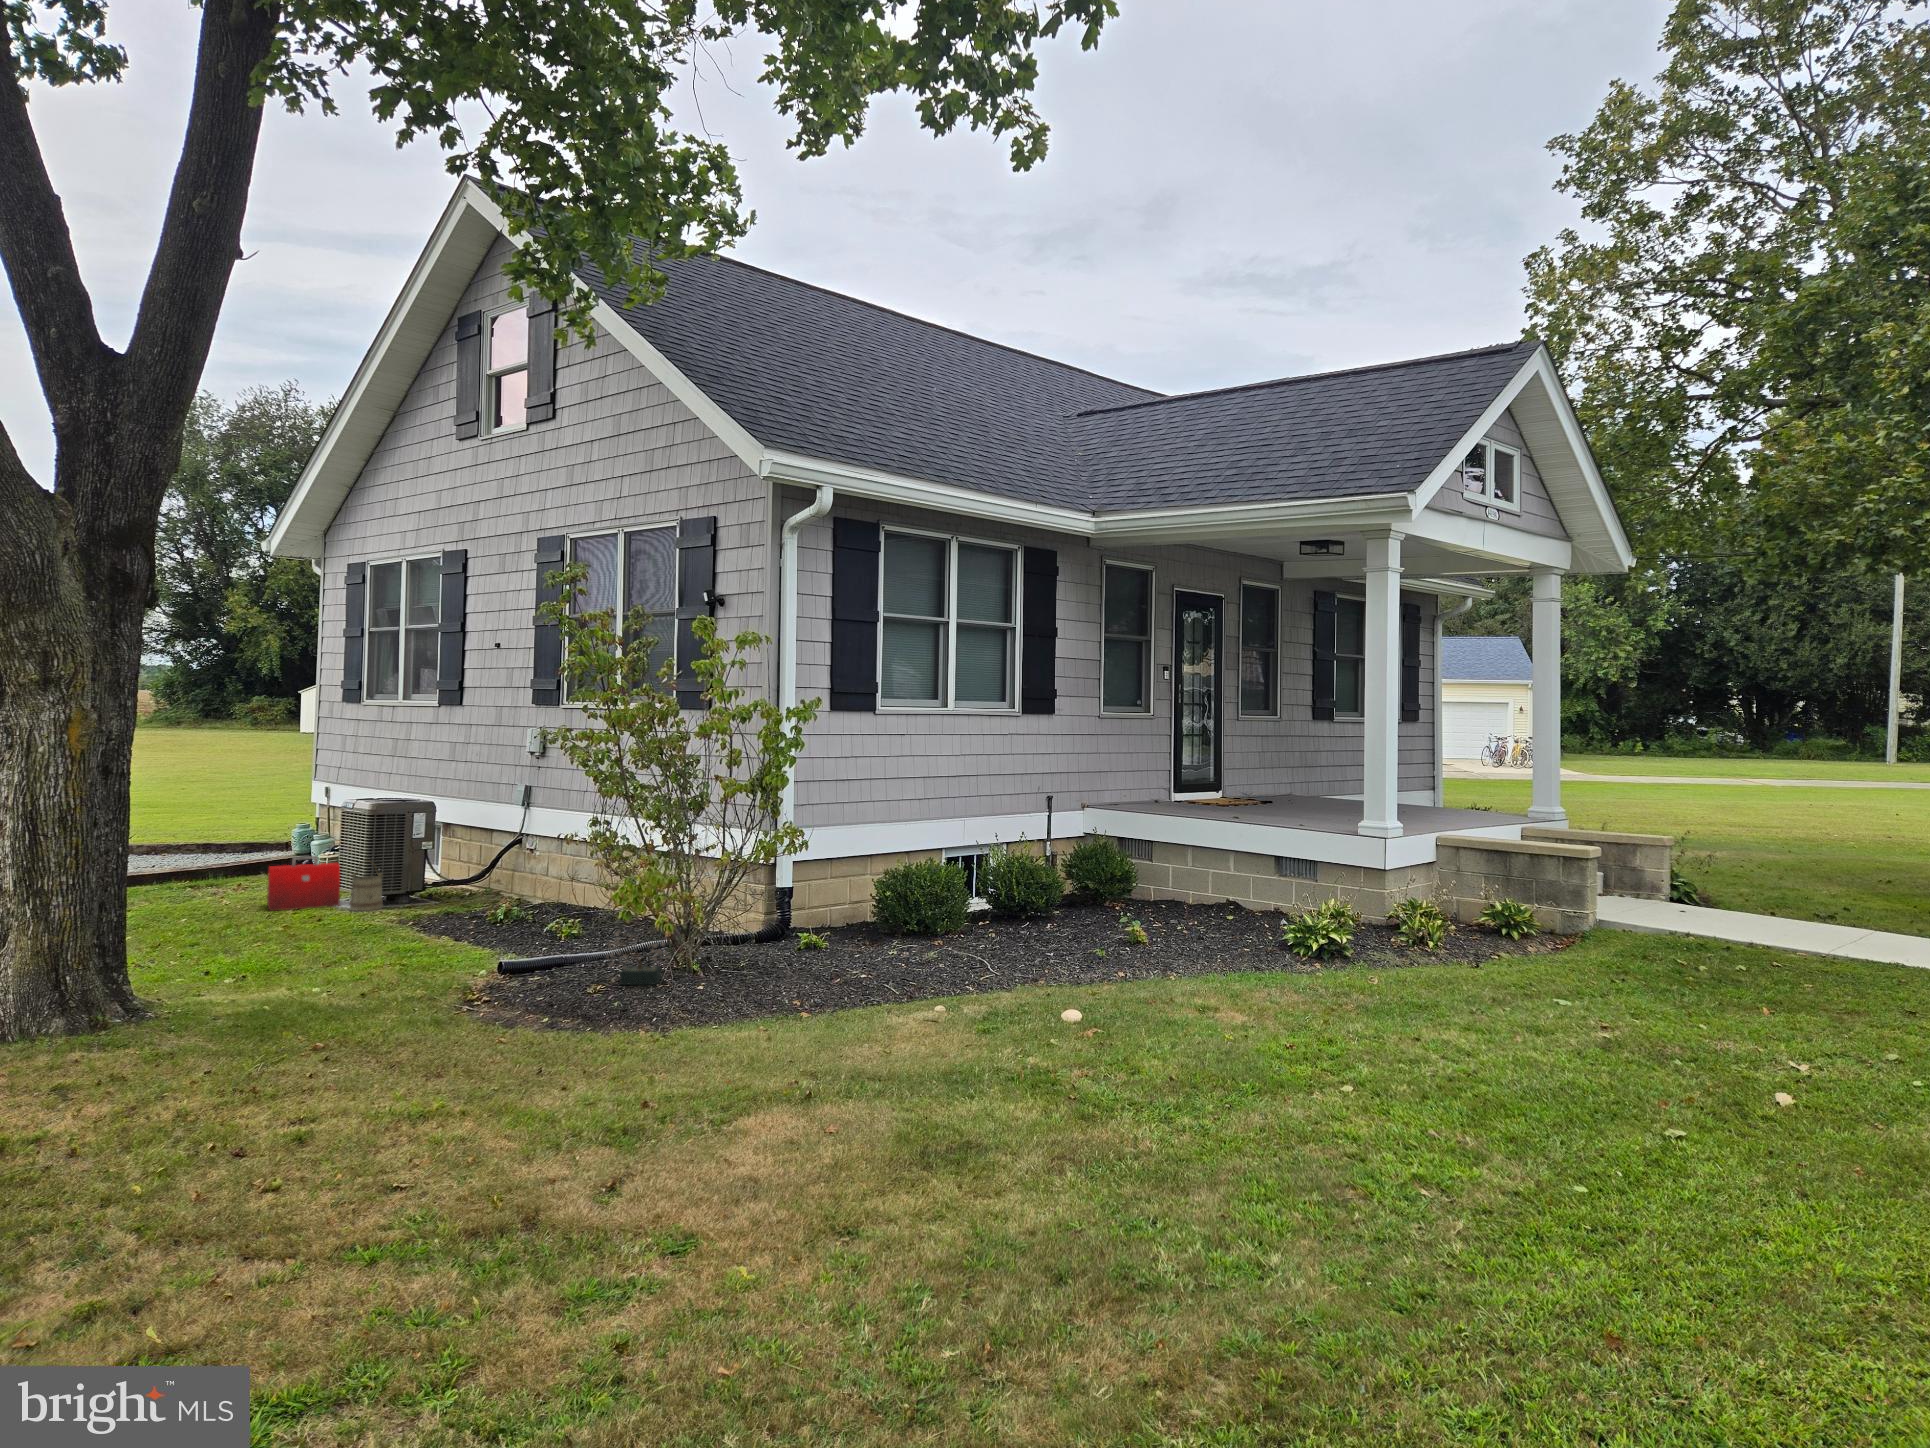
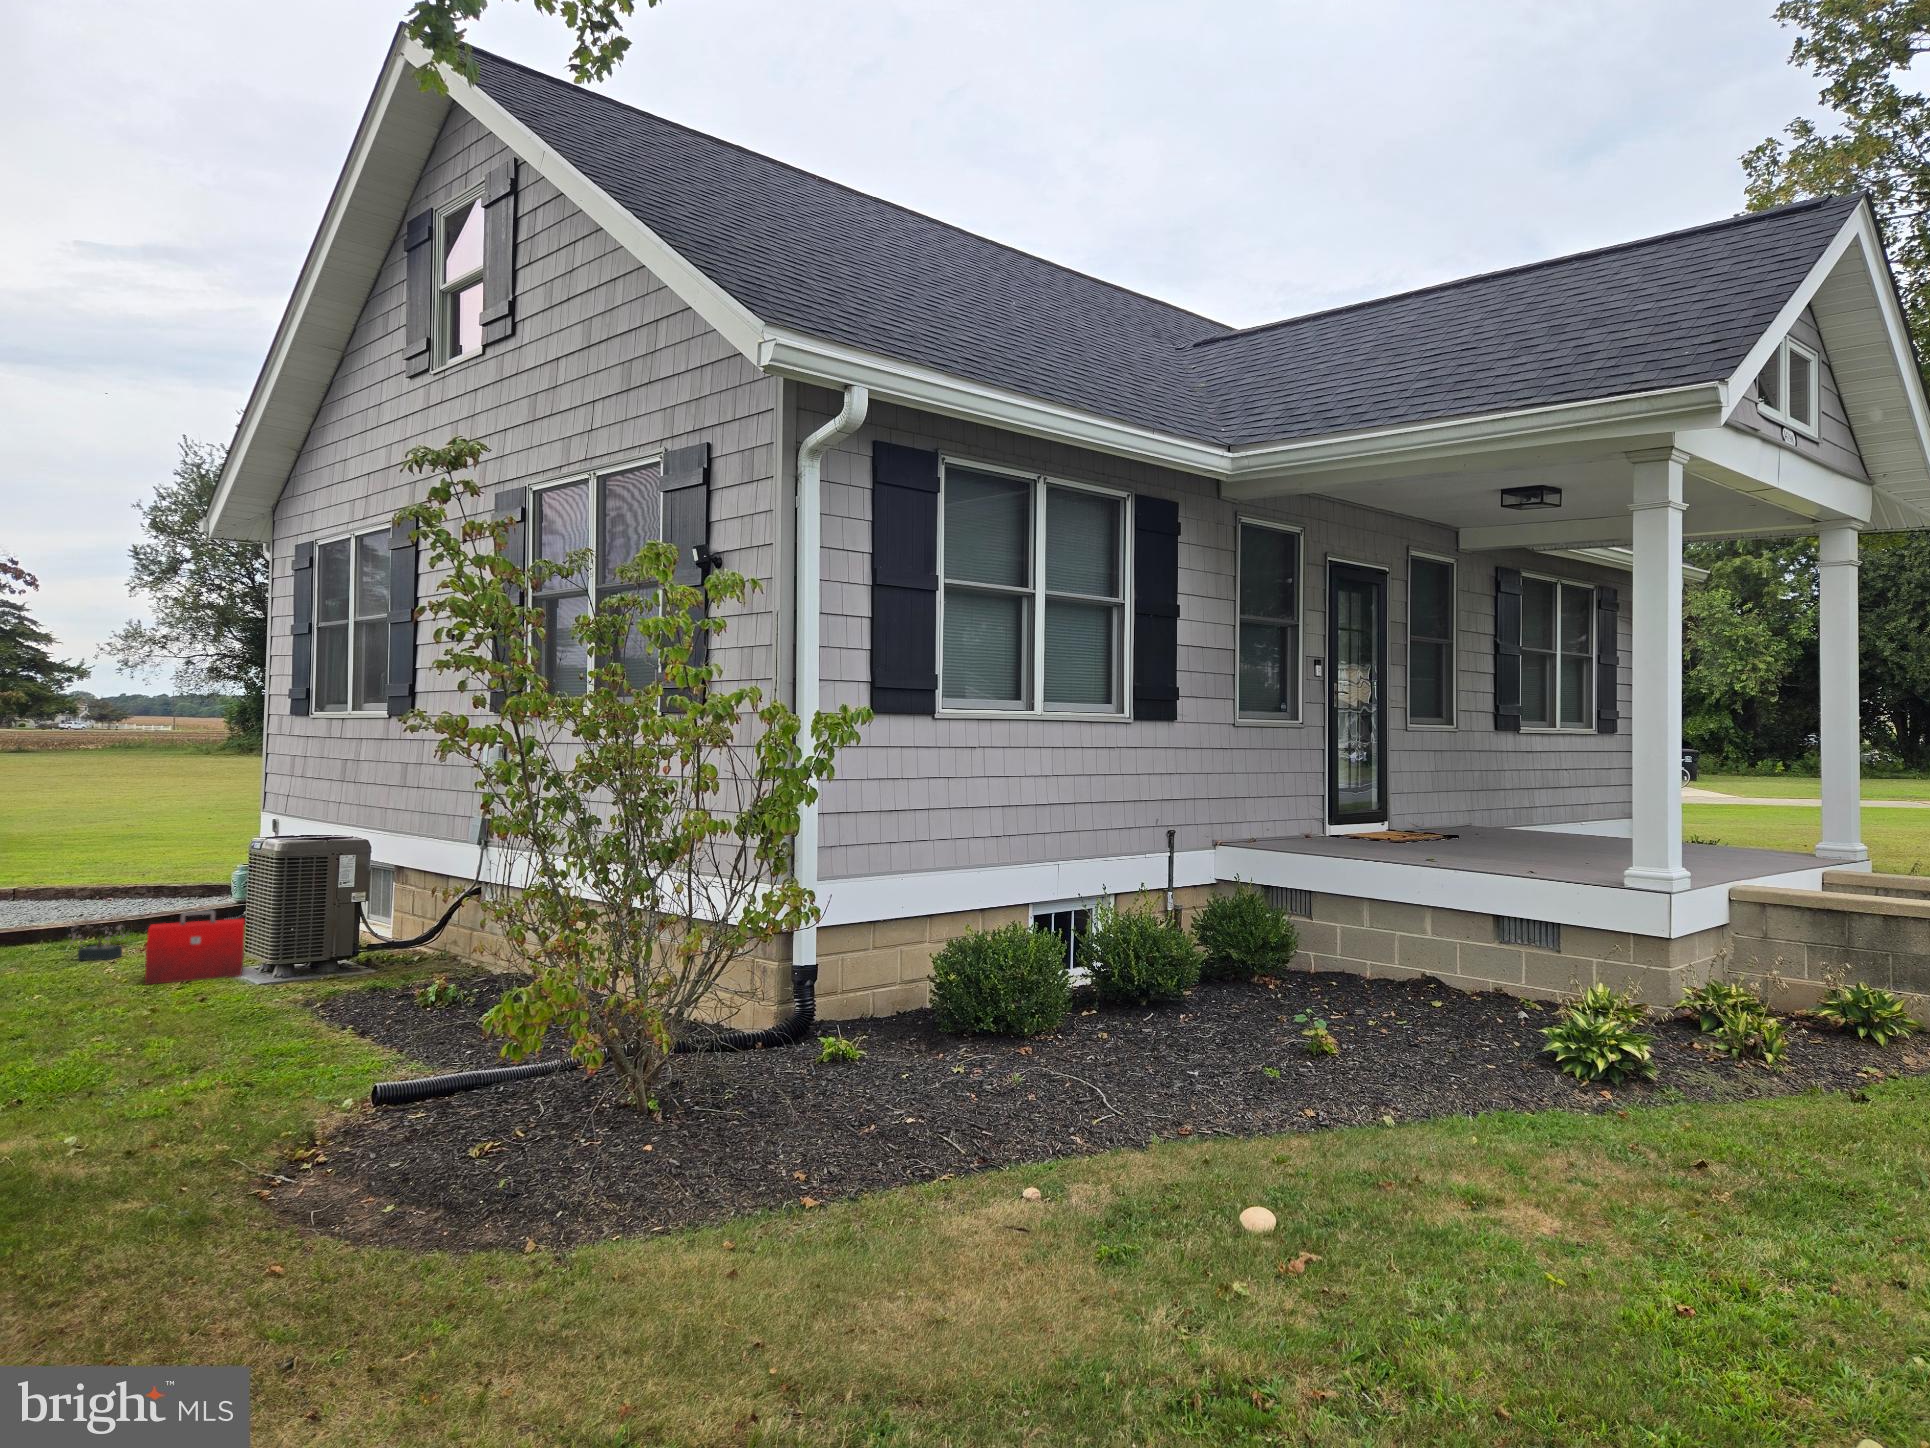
bucket: present [350,865,383,911] -> none [248,917,294,985]
decorative plant: present [608,931,669,985] -> present [70,916,125,960]

